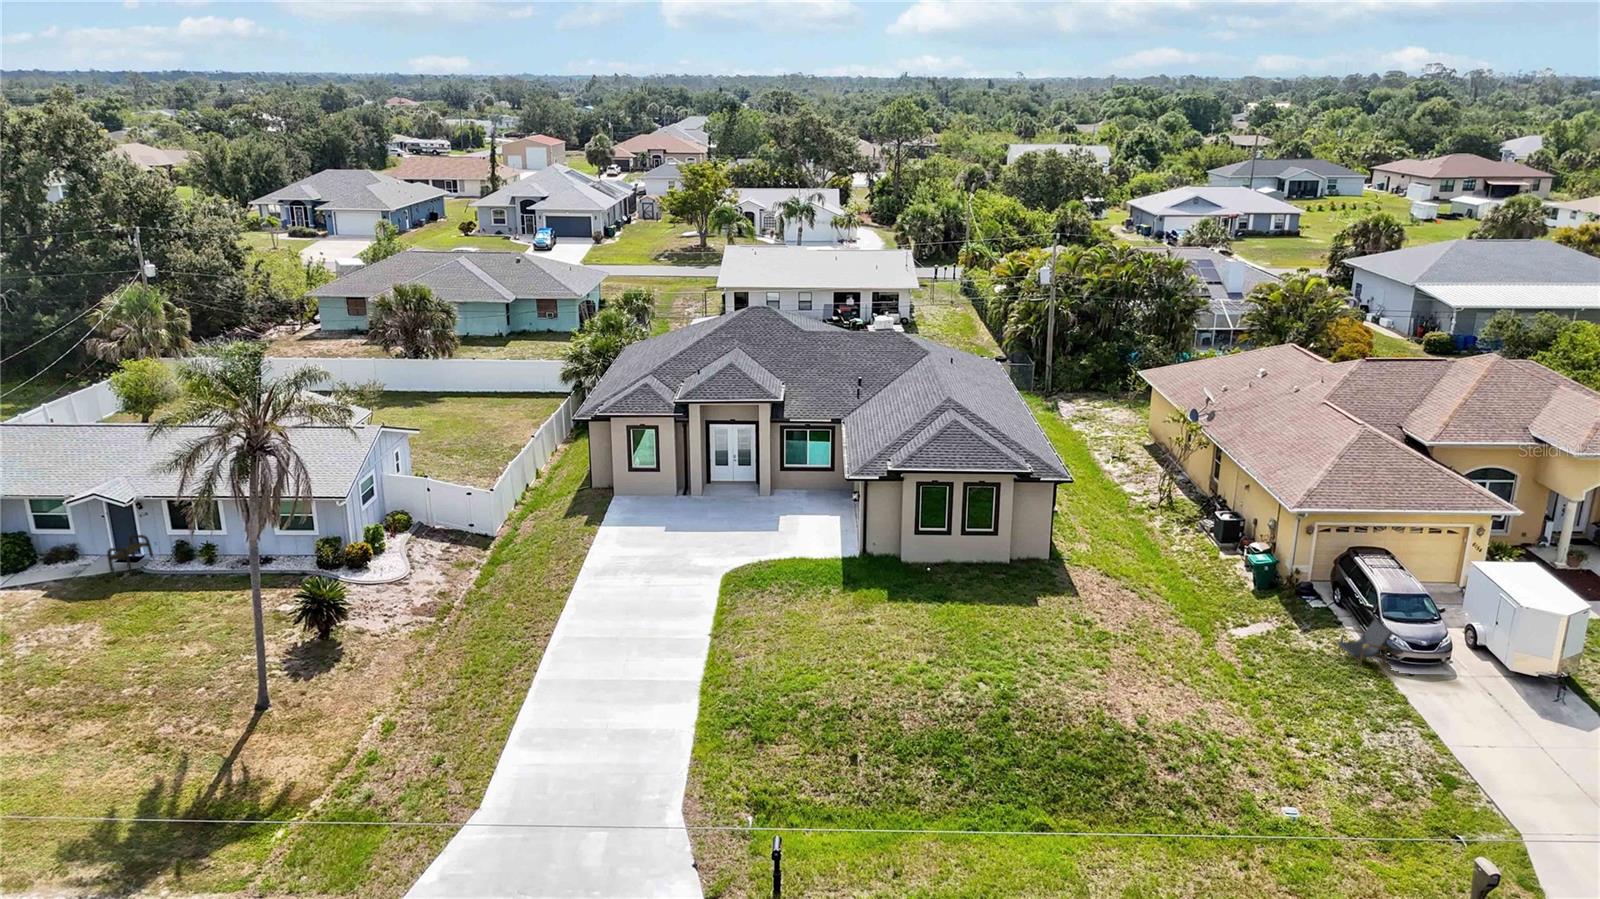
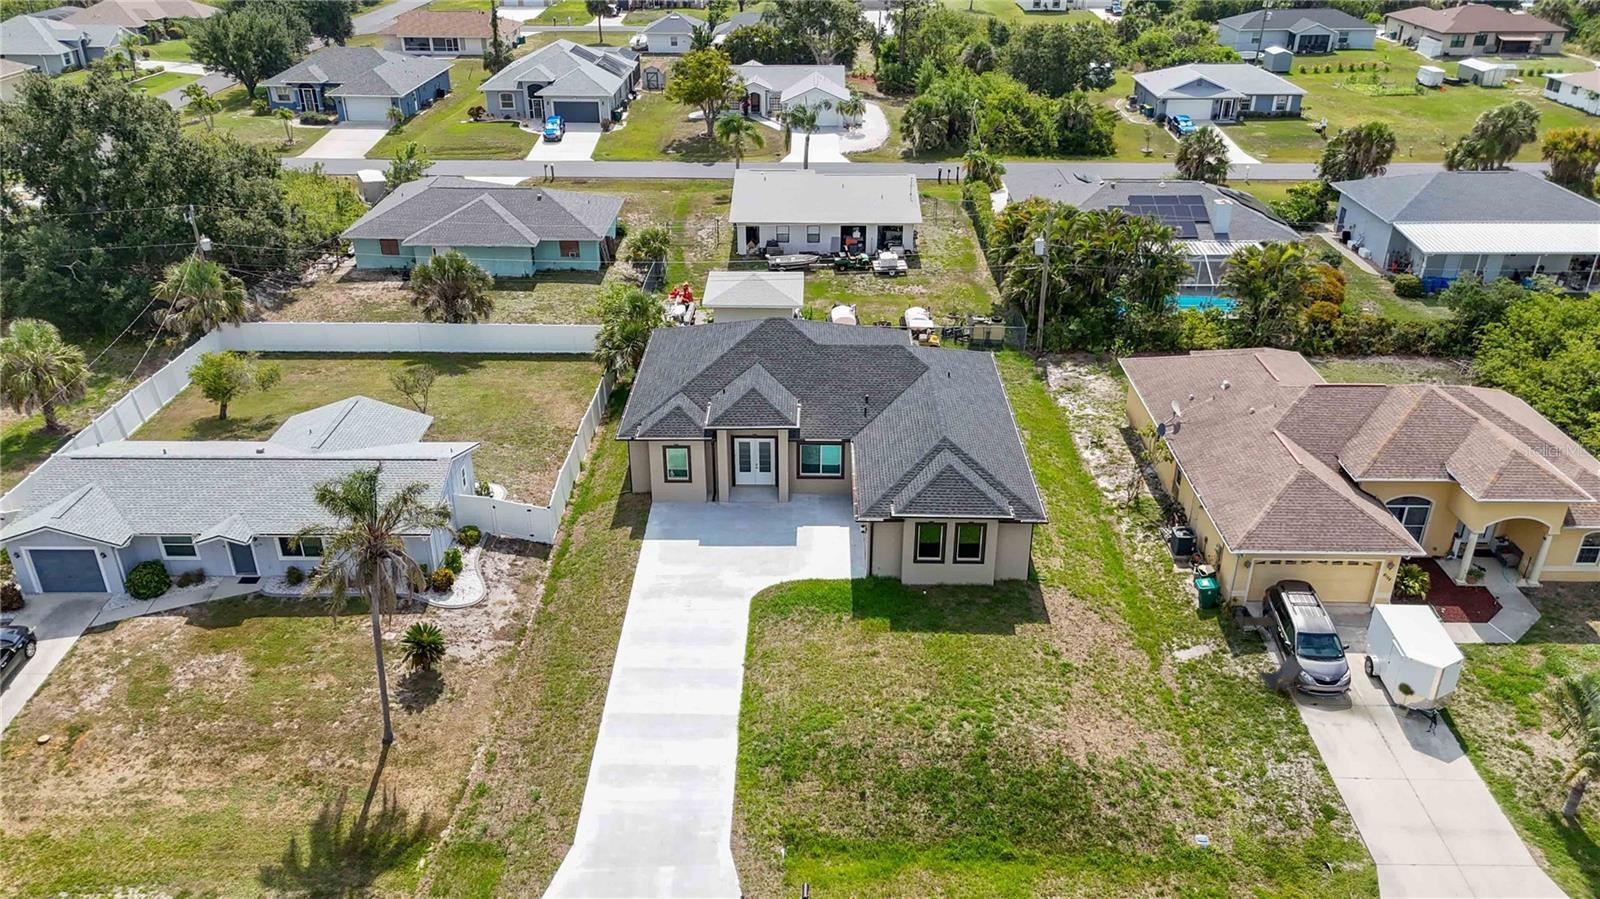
bench: present [107,535,153,573] -> present [1234,611,1277,640]
potted tree: none [1510,645,1534,690] -> present [1395,683,1415,717]

